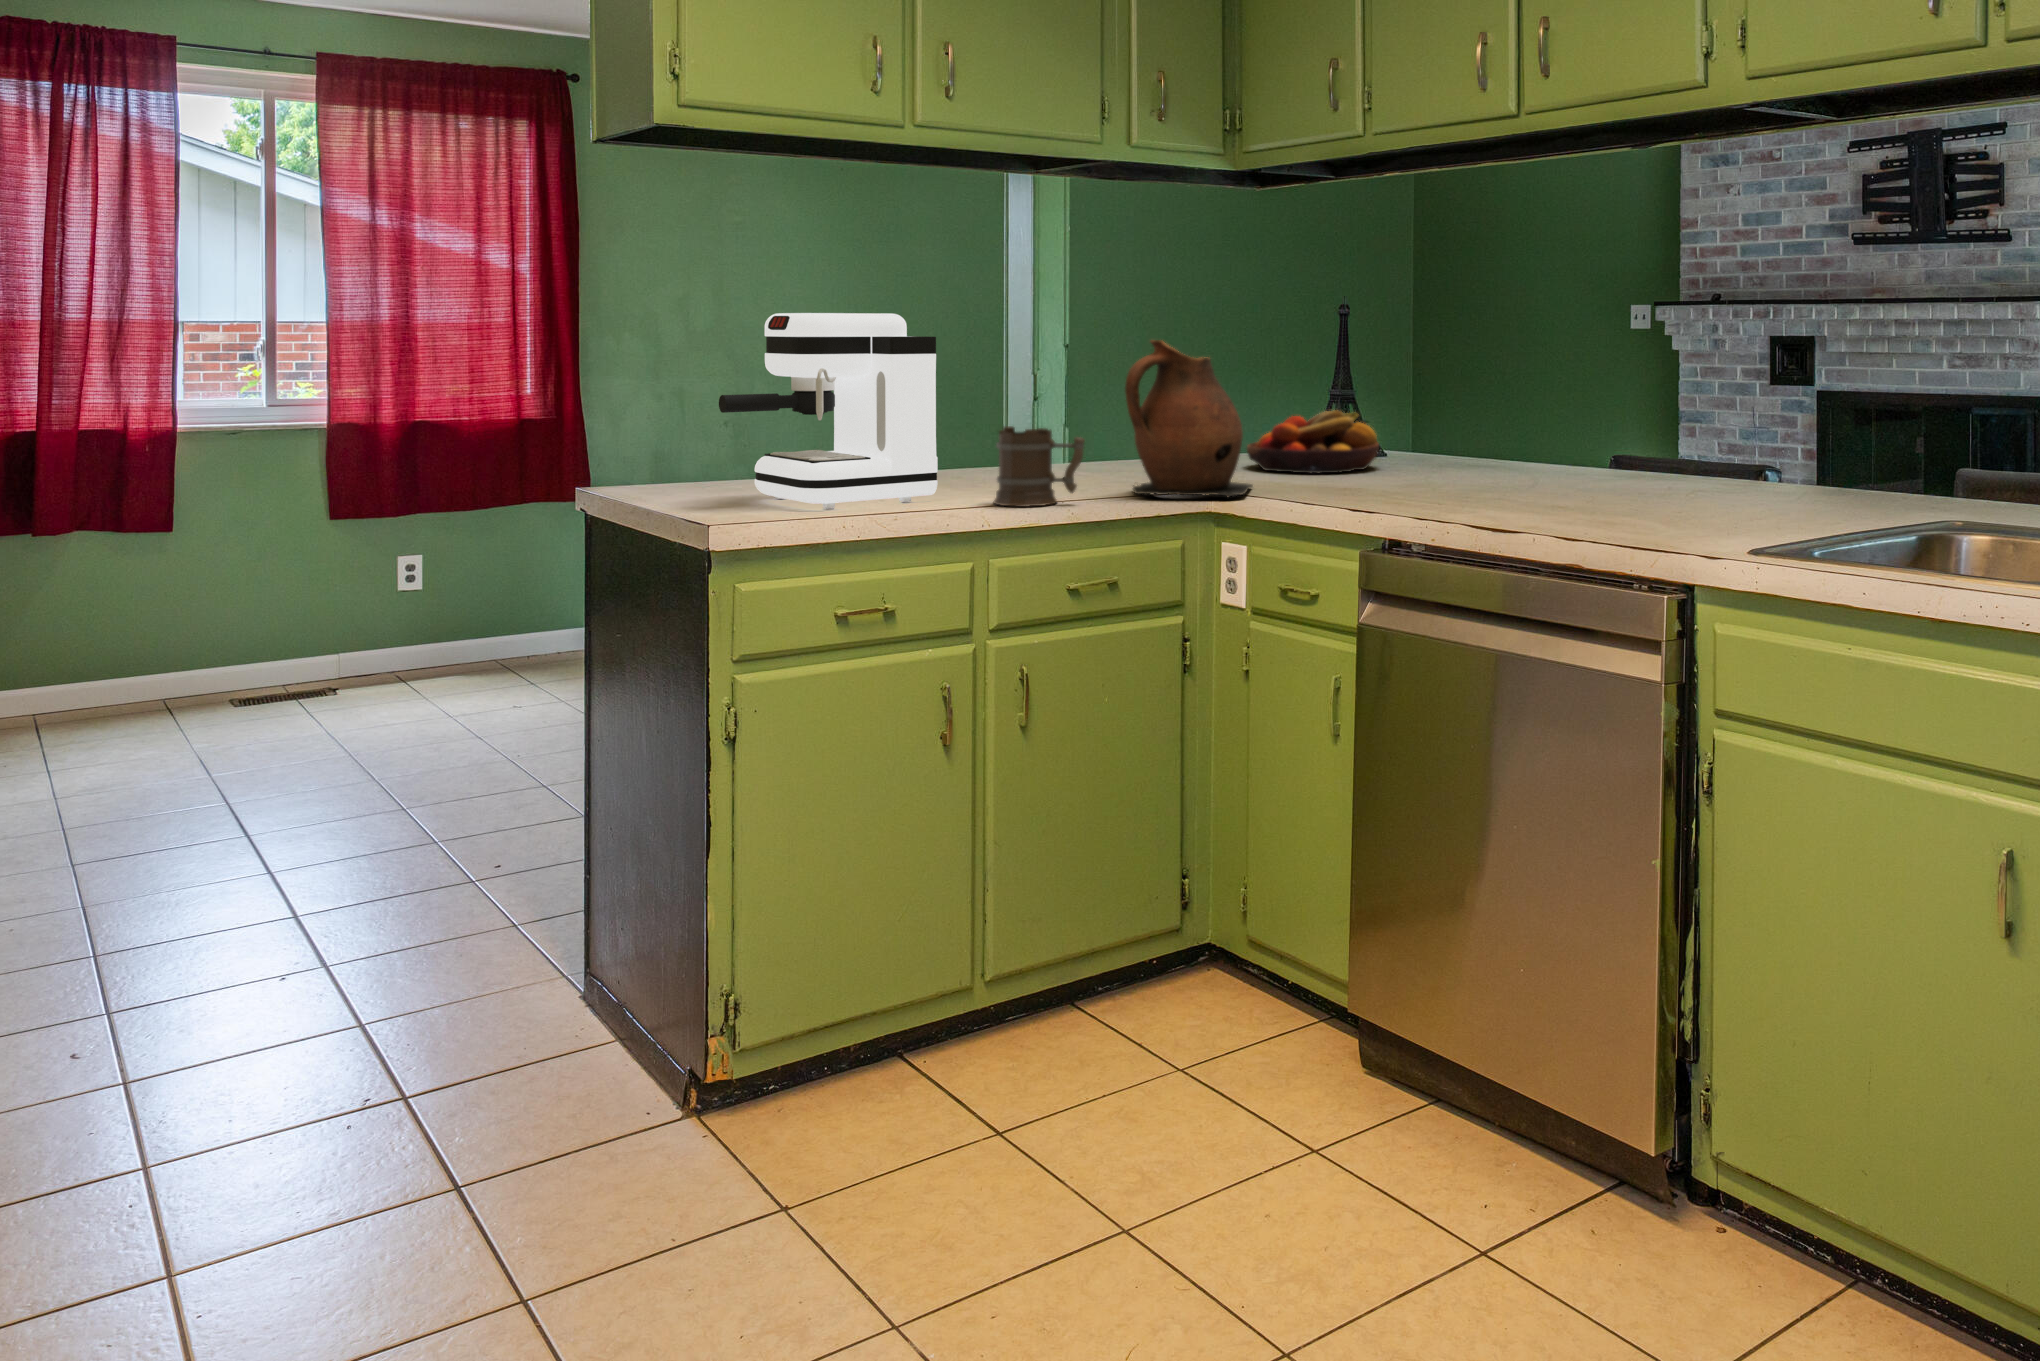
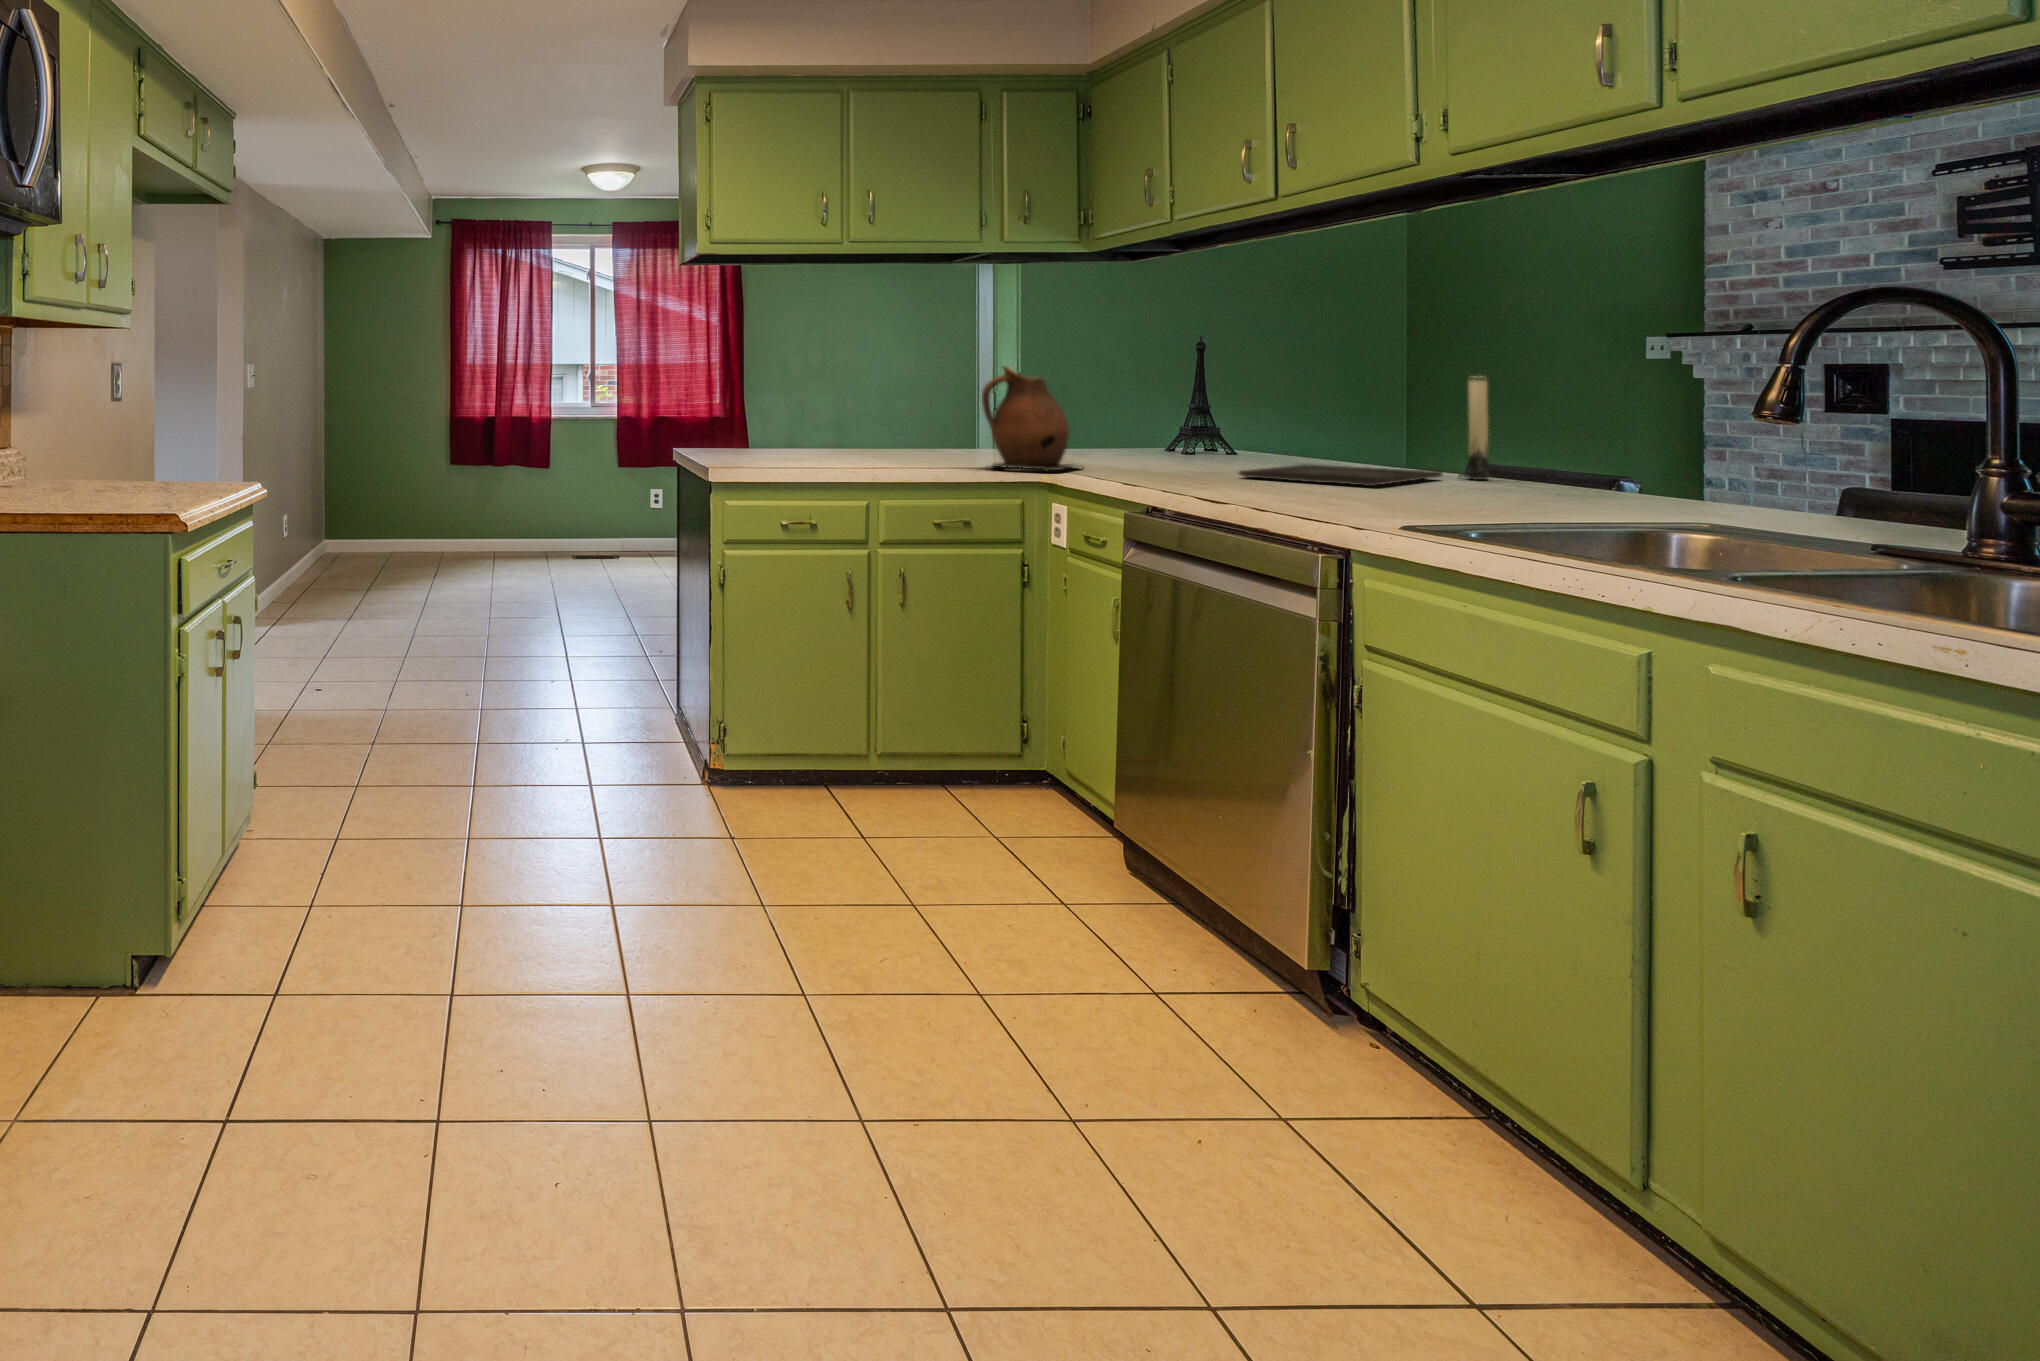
coffee maker: present [719,313,938,508] -> none [738,351,861,464]
candle: none [1645,353,1679,477] -> present [1459,380,1490,480]
fruit bowl: present [1247,411,1379,473] -> none [1114,420,1224,465]
mug: present [994,426,1085,506] -> none [890,420,947,469]
tray: none [1456,466,1642,496] -> present [1239,465,1442,486]

